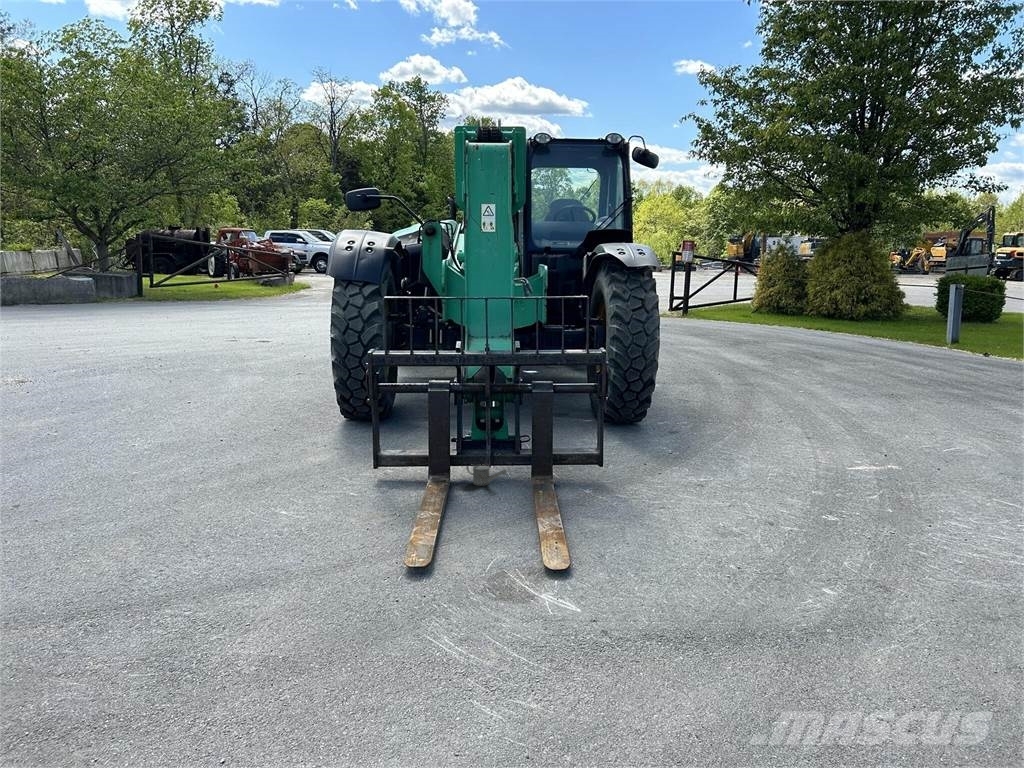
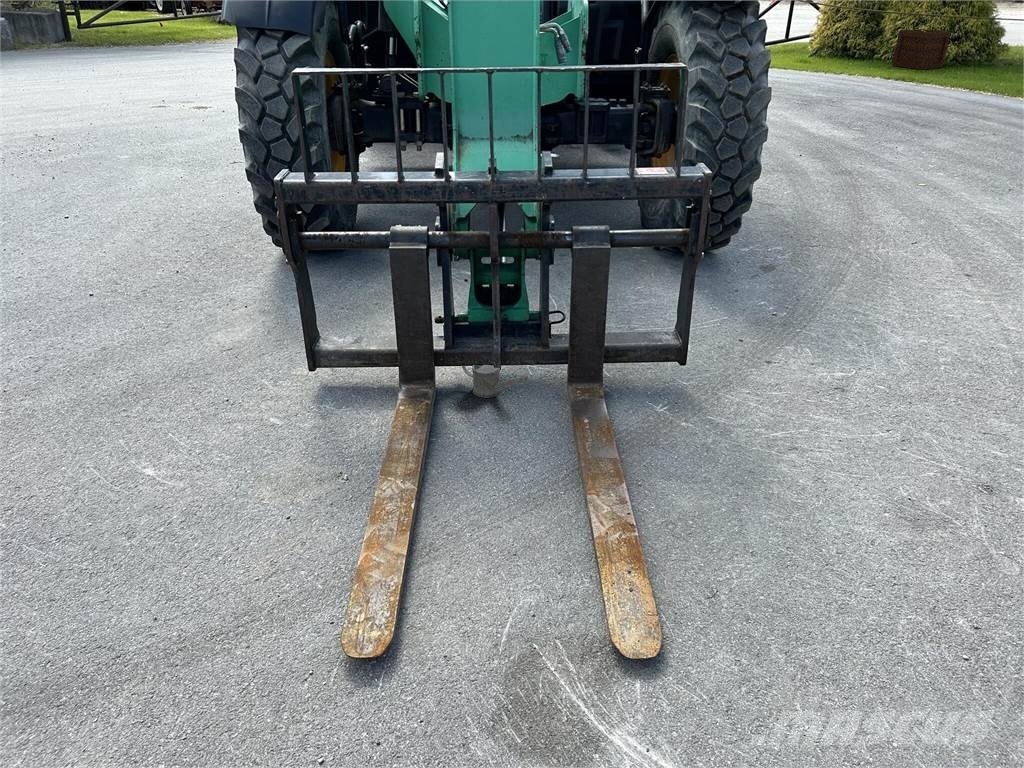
wooden crate: none [814,292,857,322] -> present [892,29,951,70]

